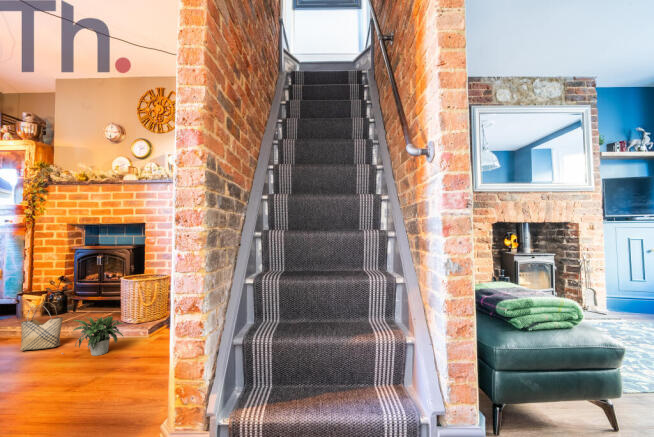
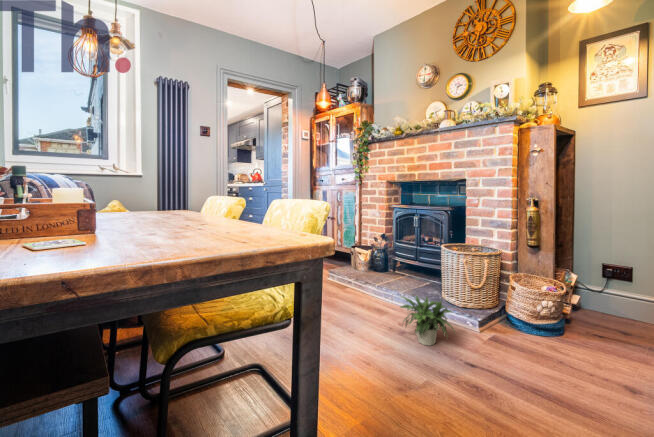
woven basket: present [20,302,63,351] -> none [355,264,388,314]

